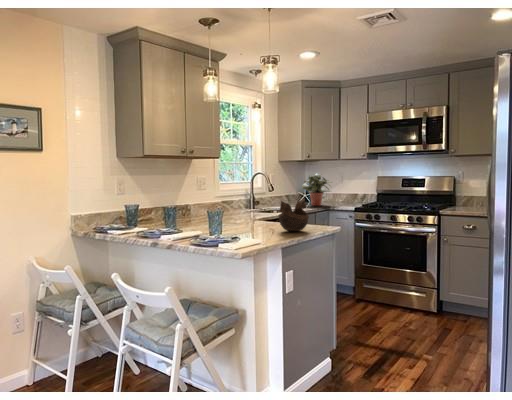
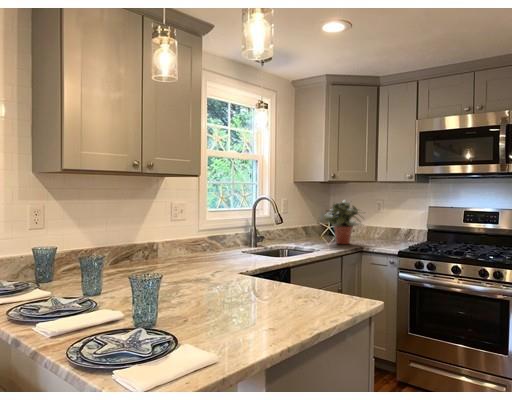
decorative bowl: present [279,198,309,231] -> none [270,248,326,312]

